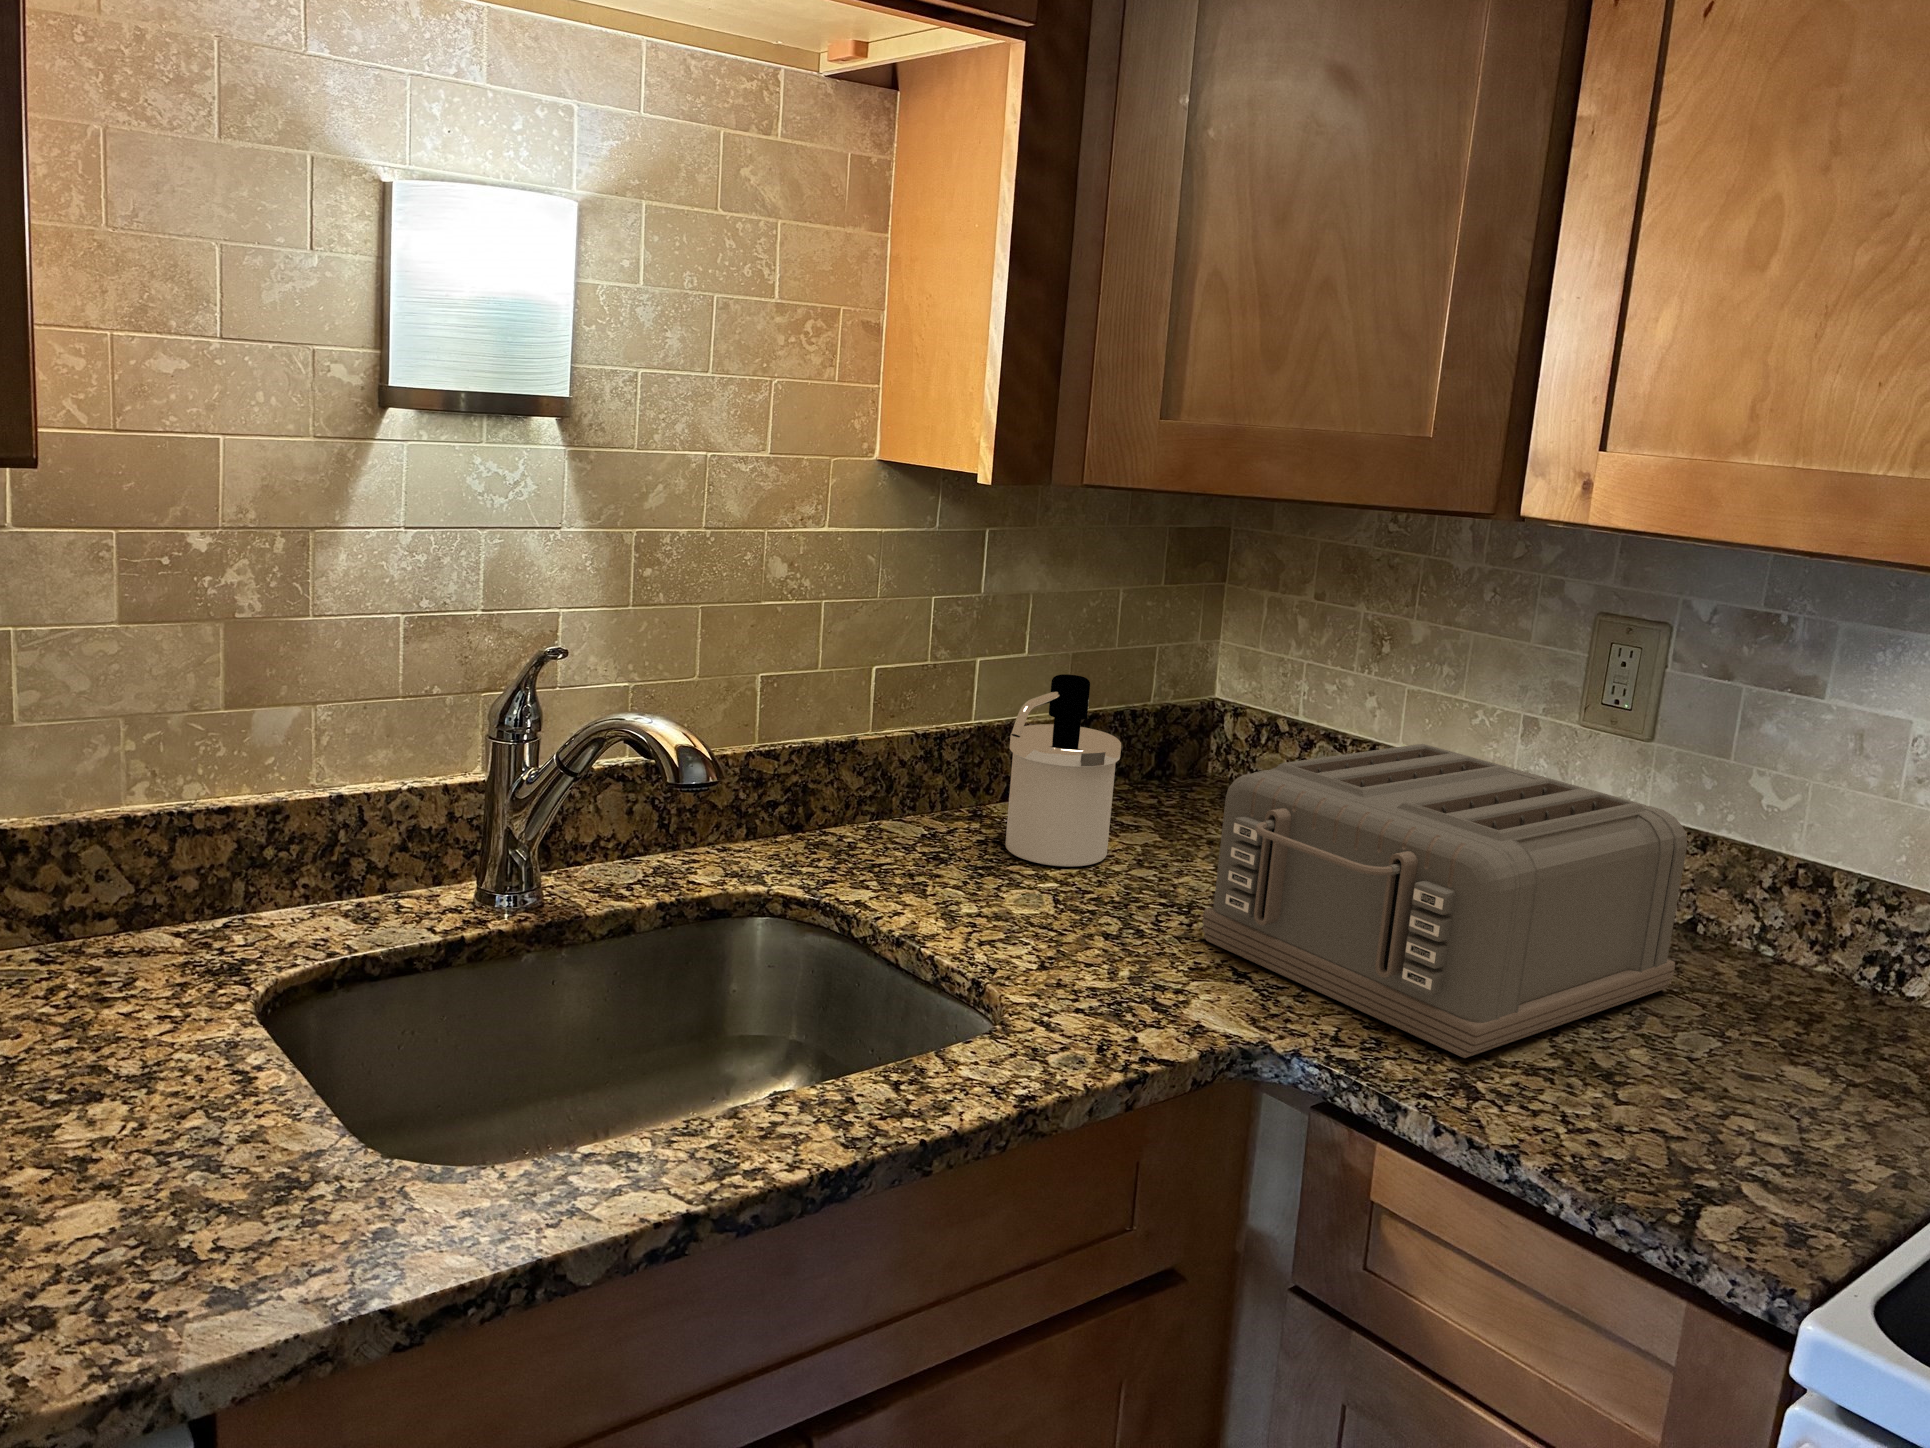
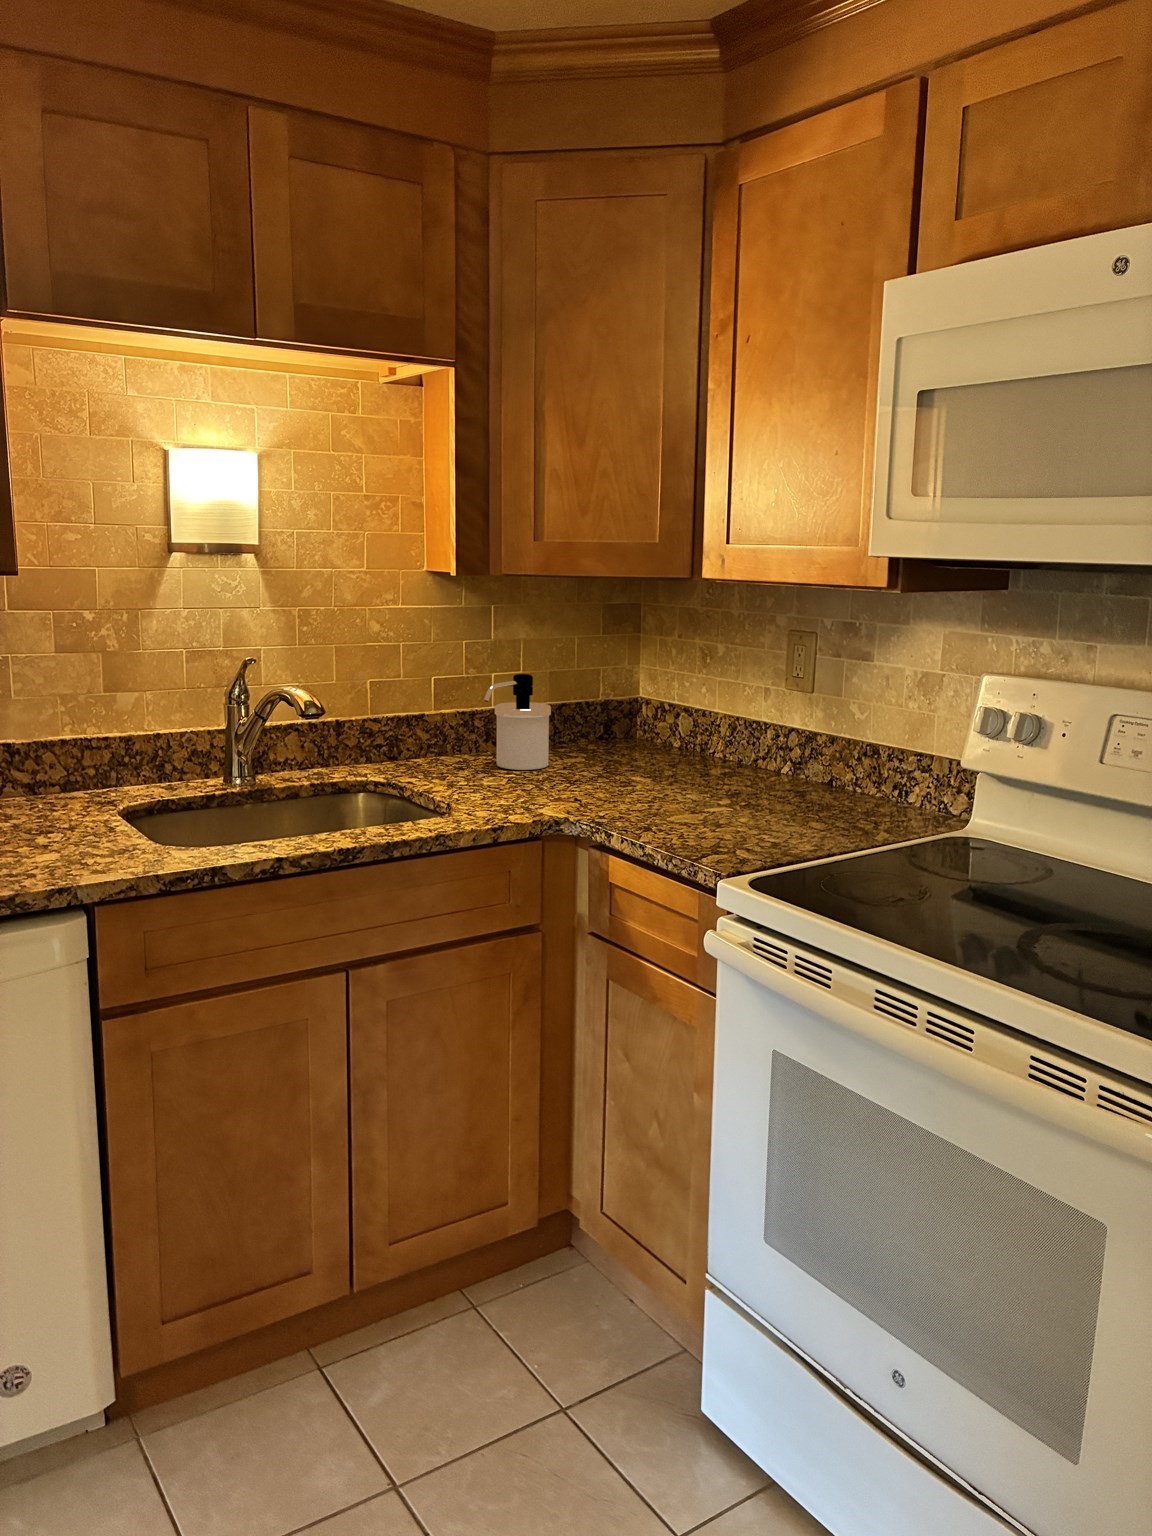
toaster: present [1203,744,1687,1058] -> none [568,696,789,821]

